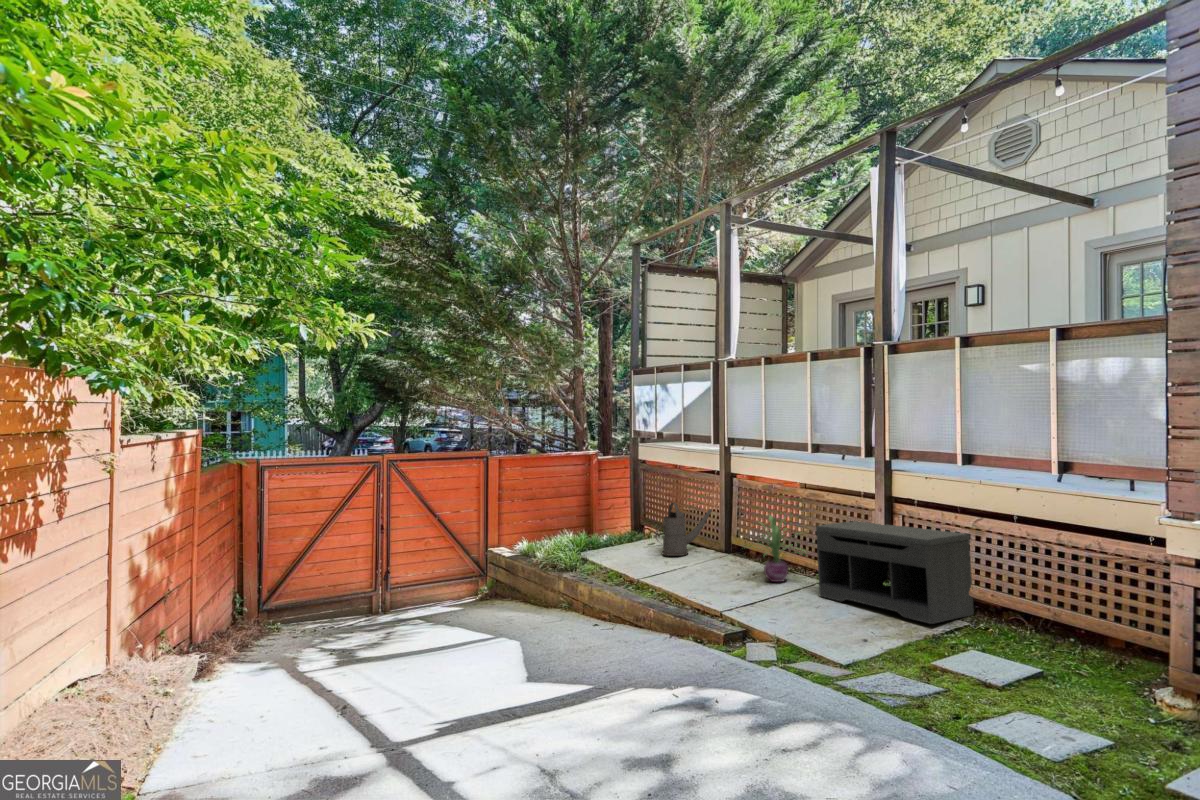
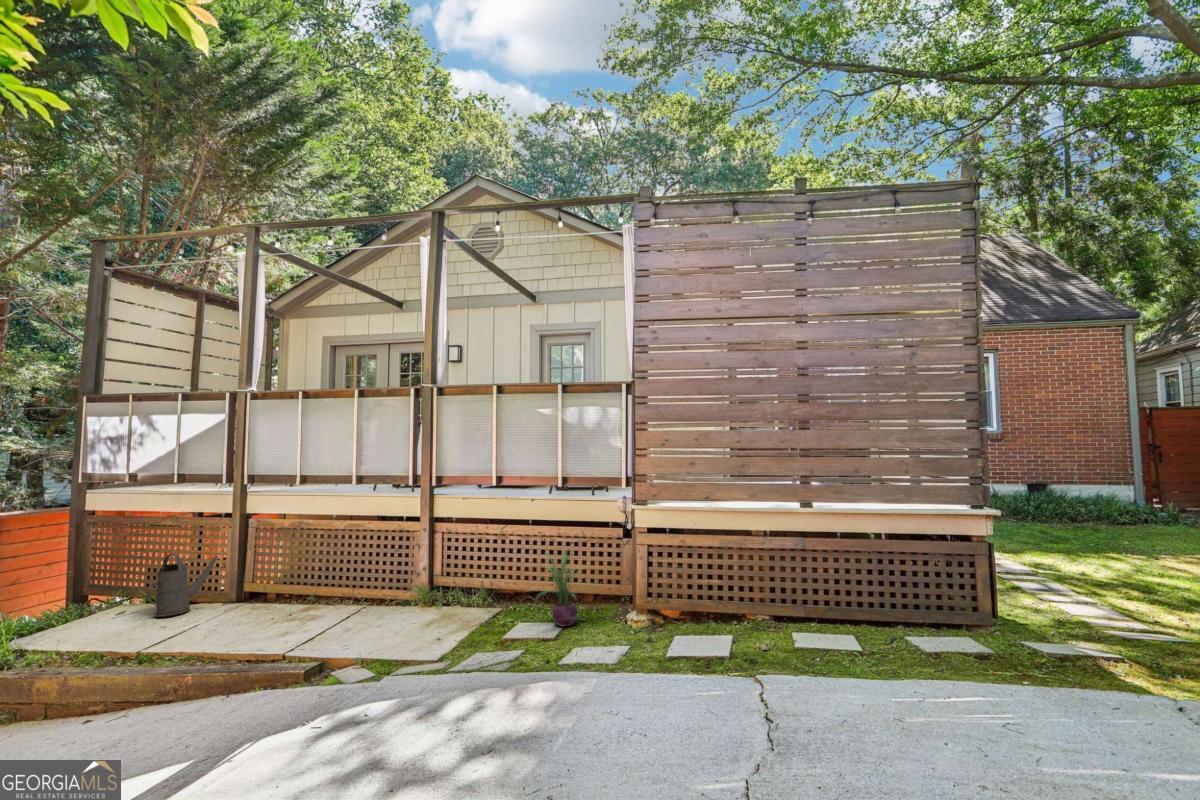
decorative plant: present [750,515,788,582] -> present [546,551,580,627]
bench: present [816,521,974,624] -> none [370,539,501,617]

